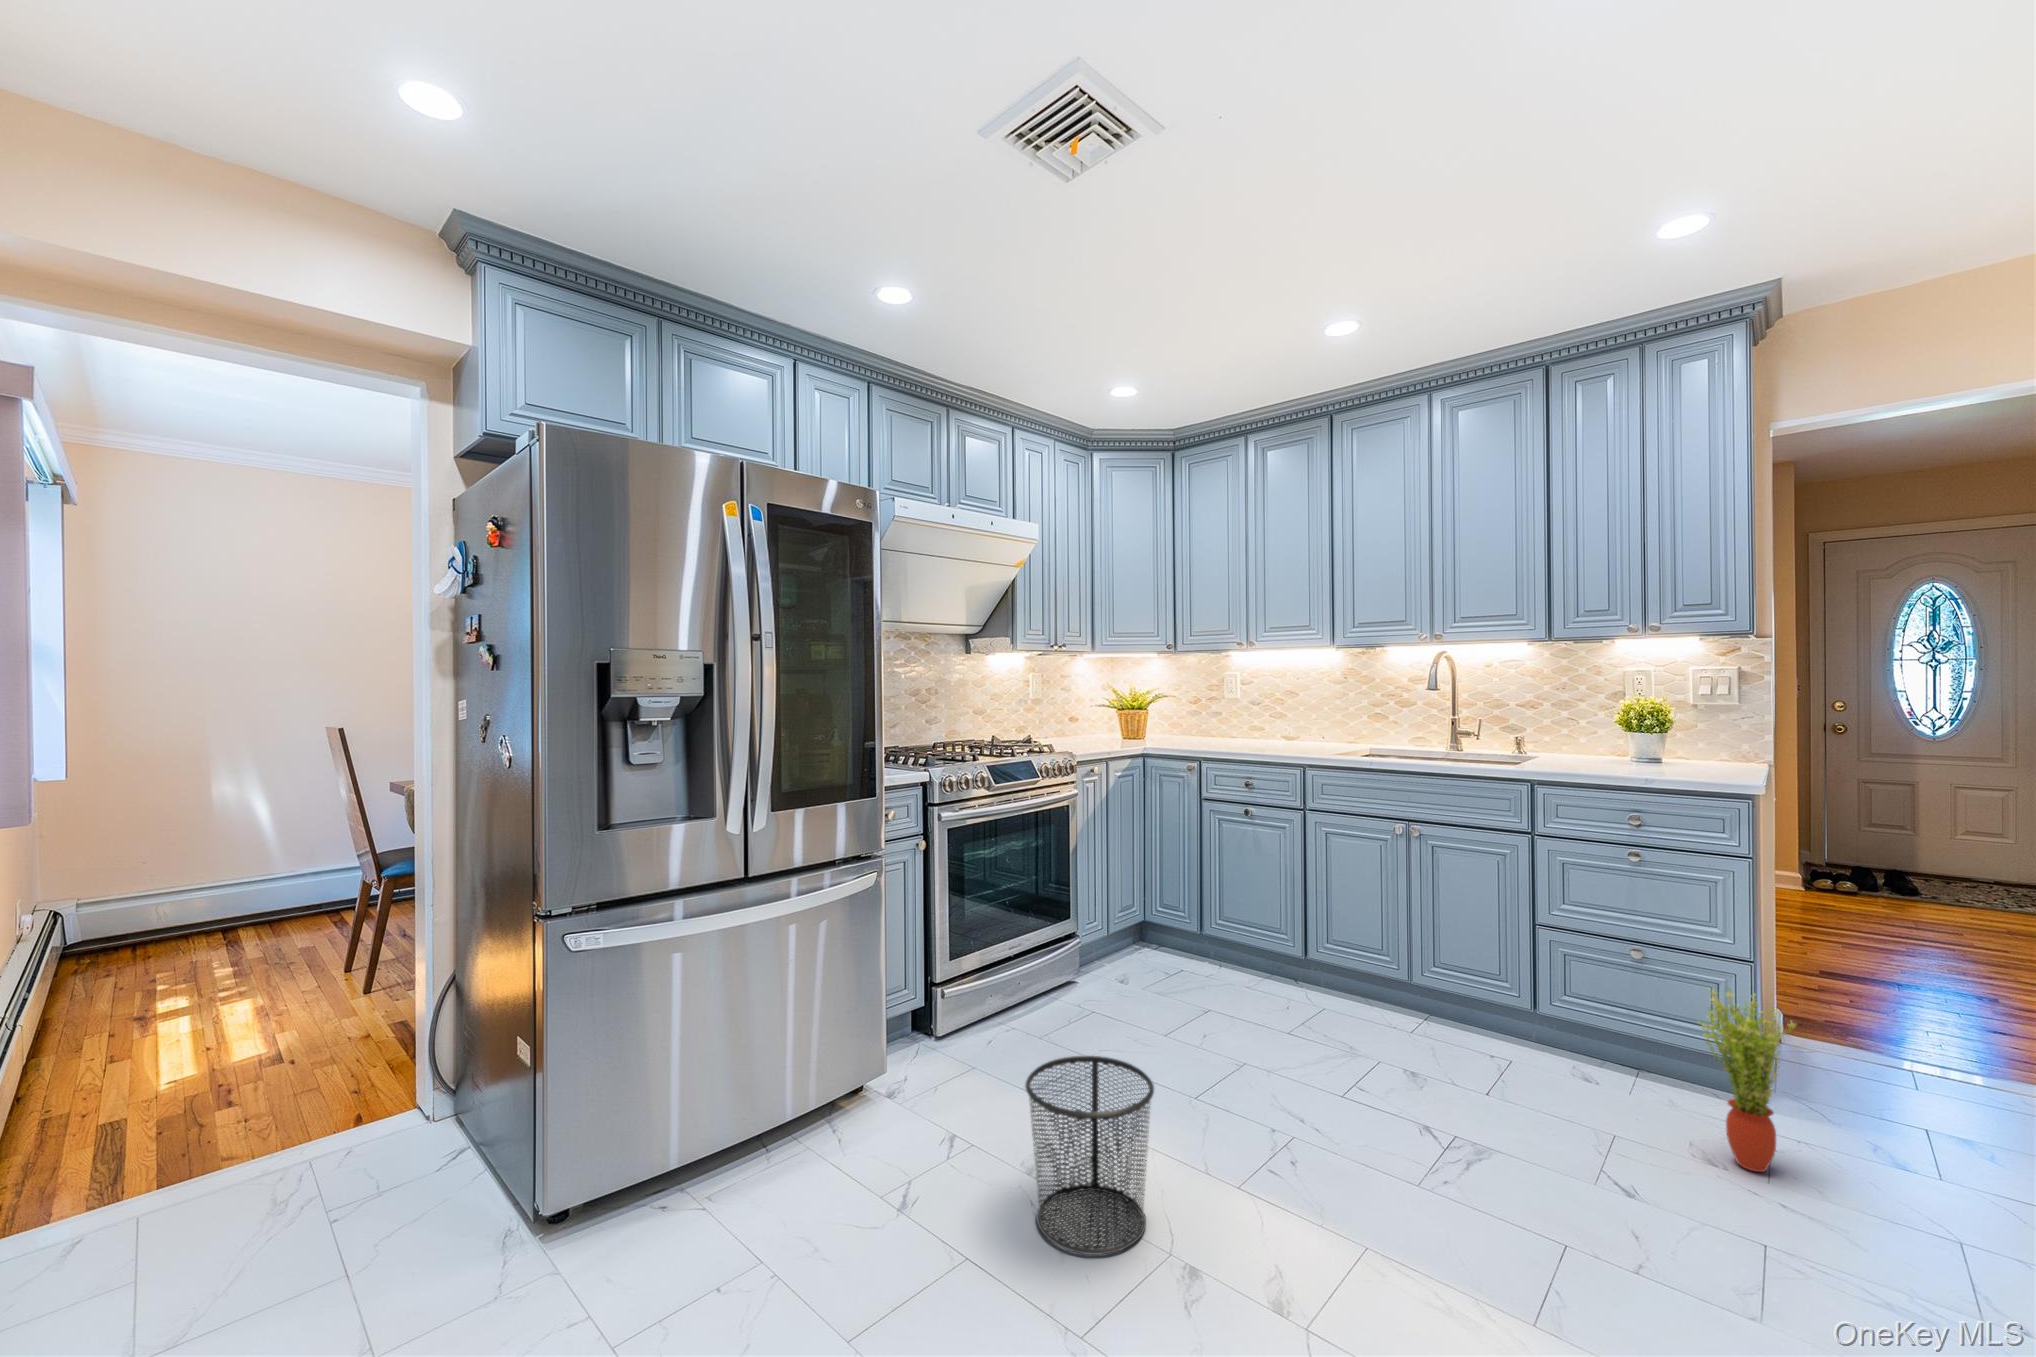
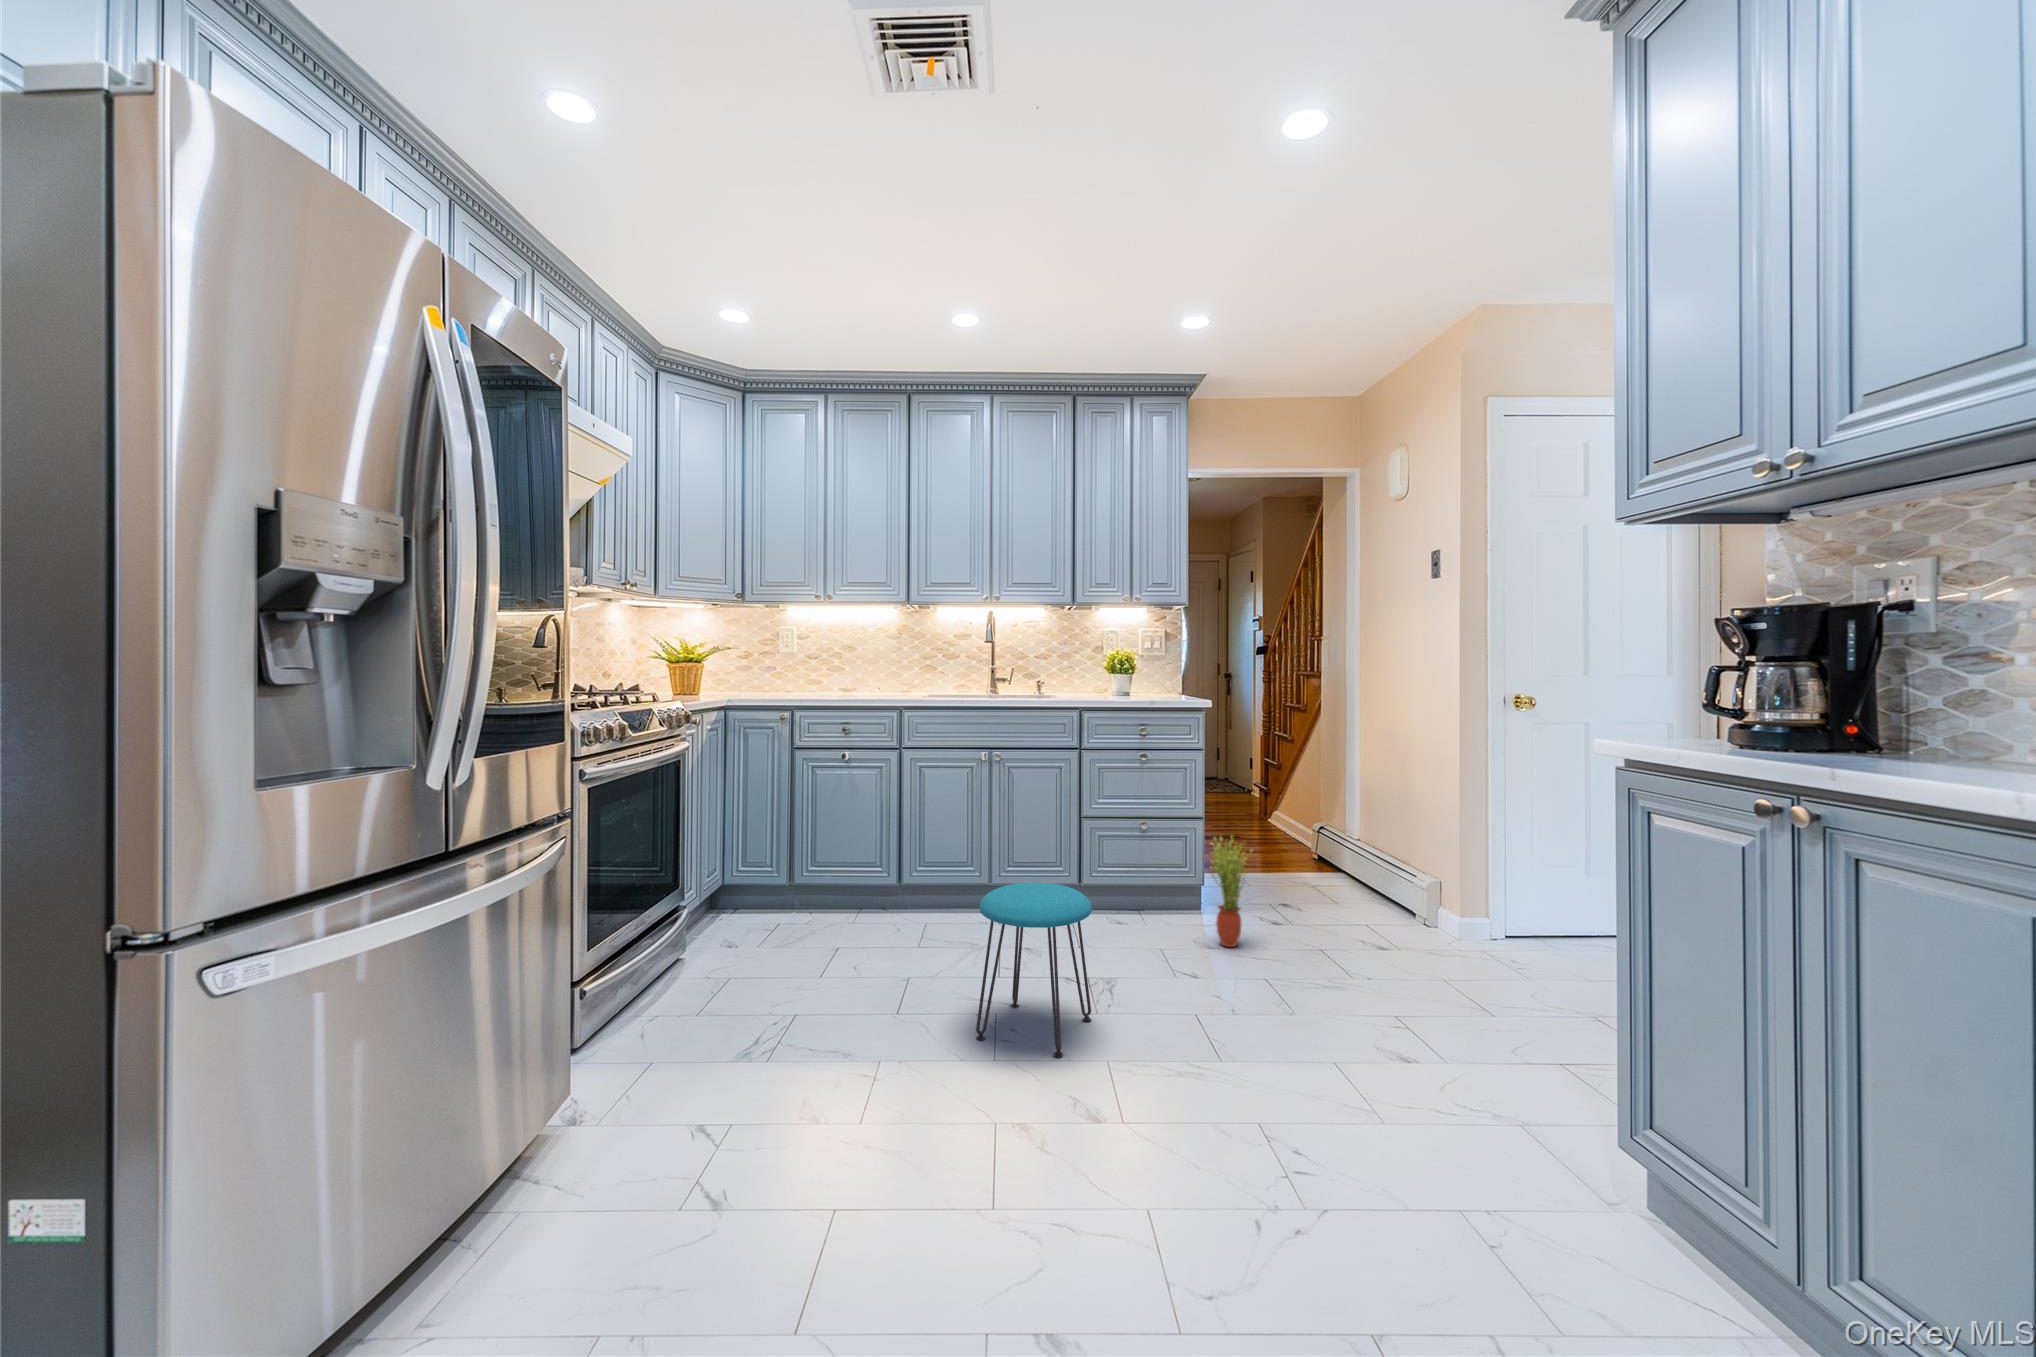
stool: none [1249,987,1410,1213] -> present [976,882,1092,1057]
waste bin: present [1025,1056,1154,1255] -> none [843,980,970,1167]

